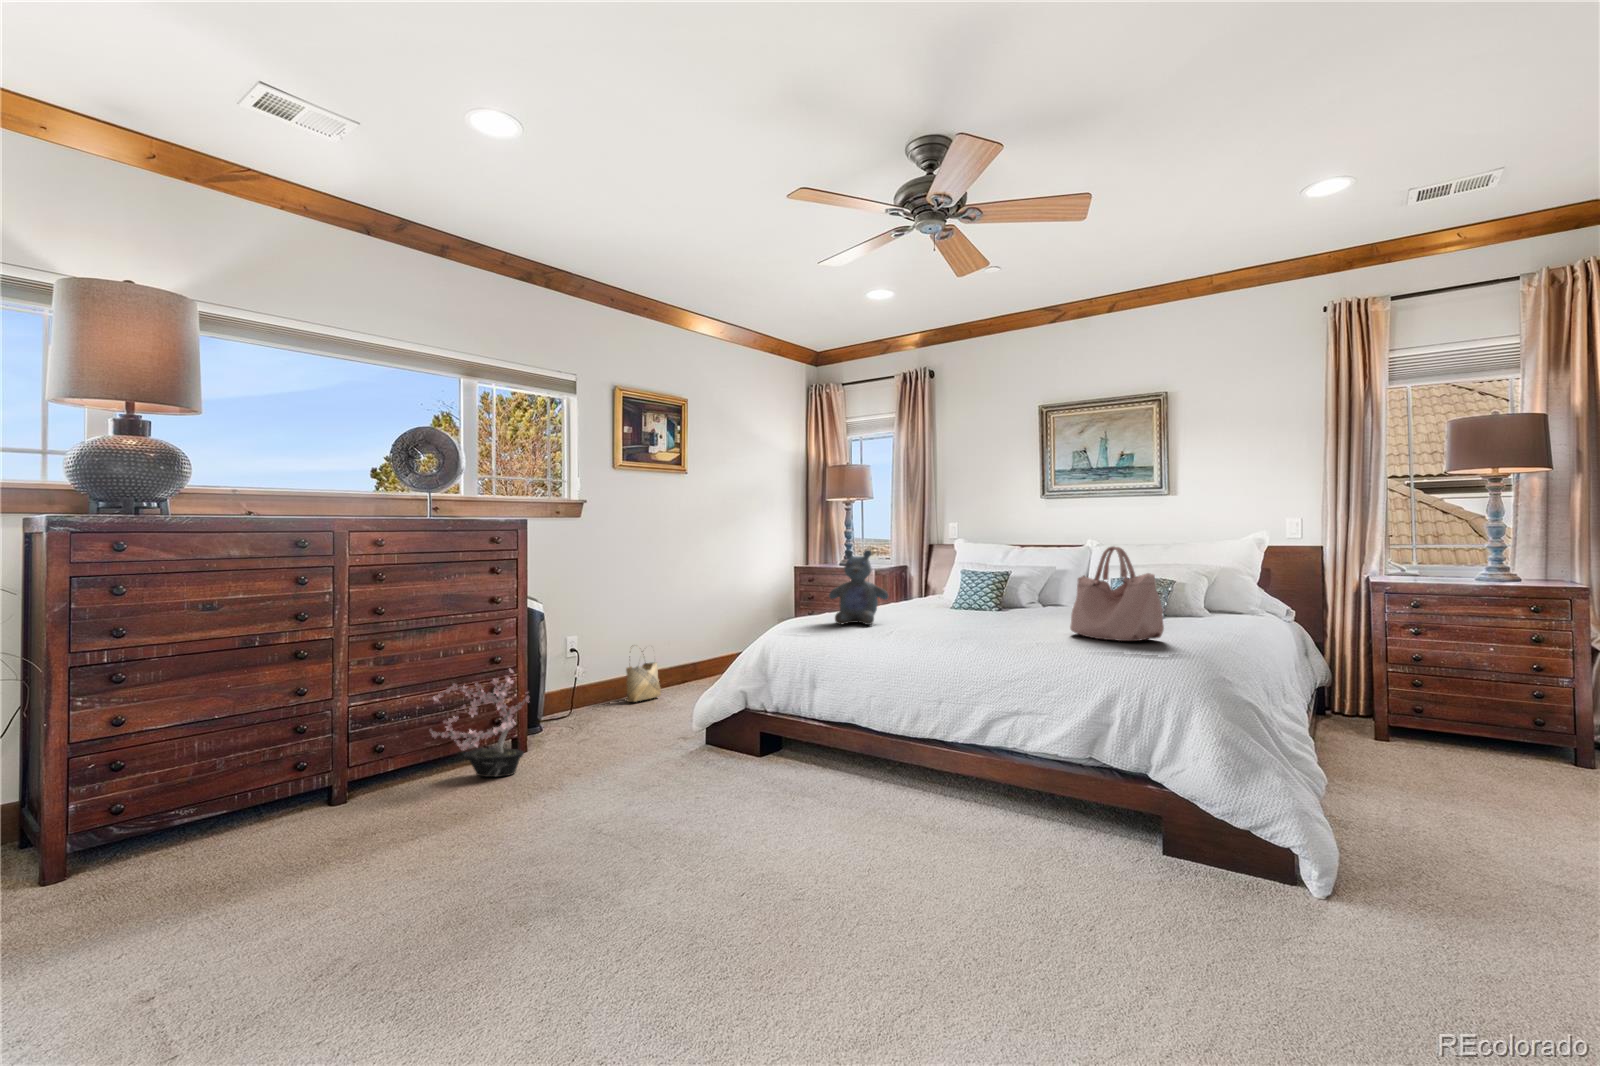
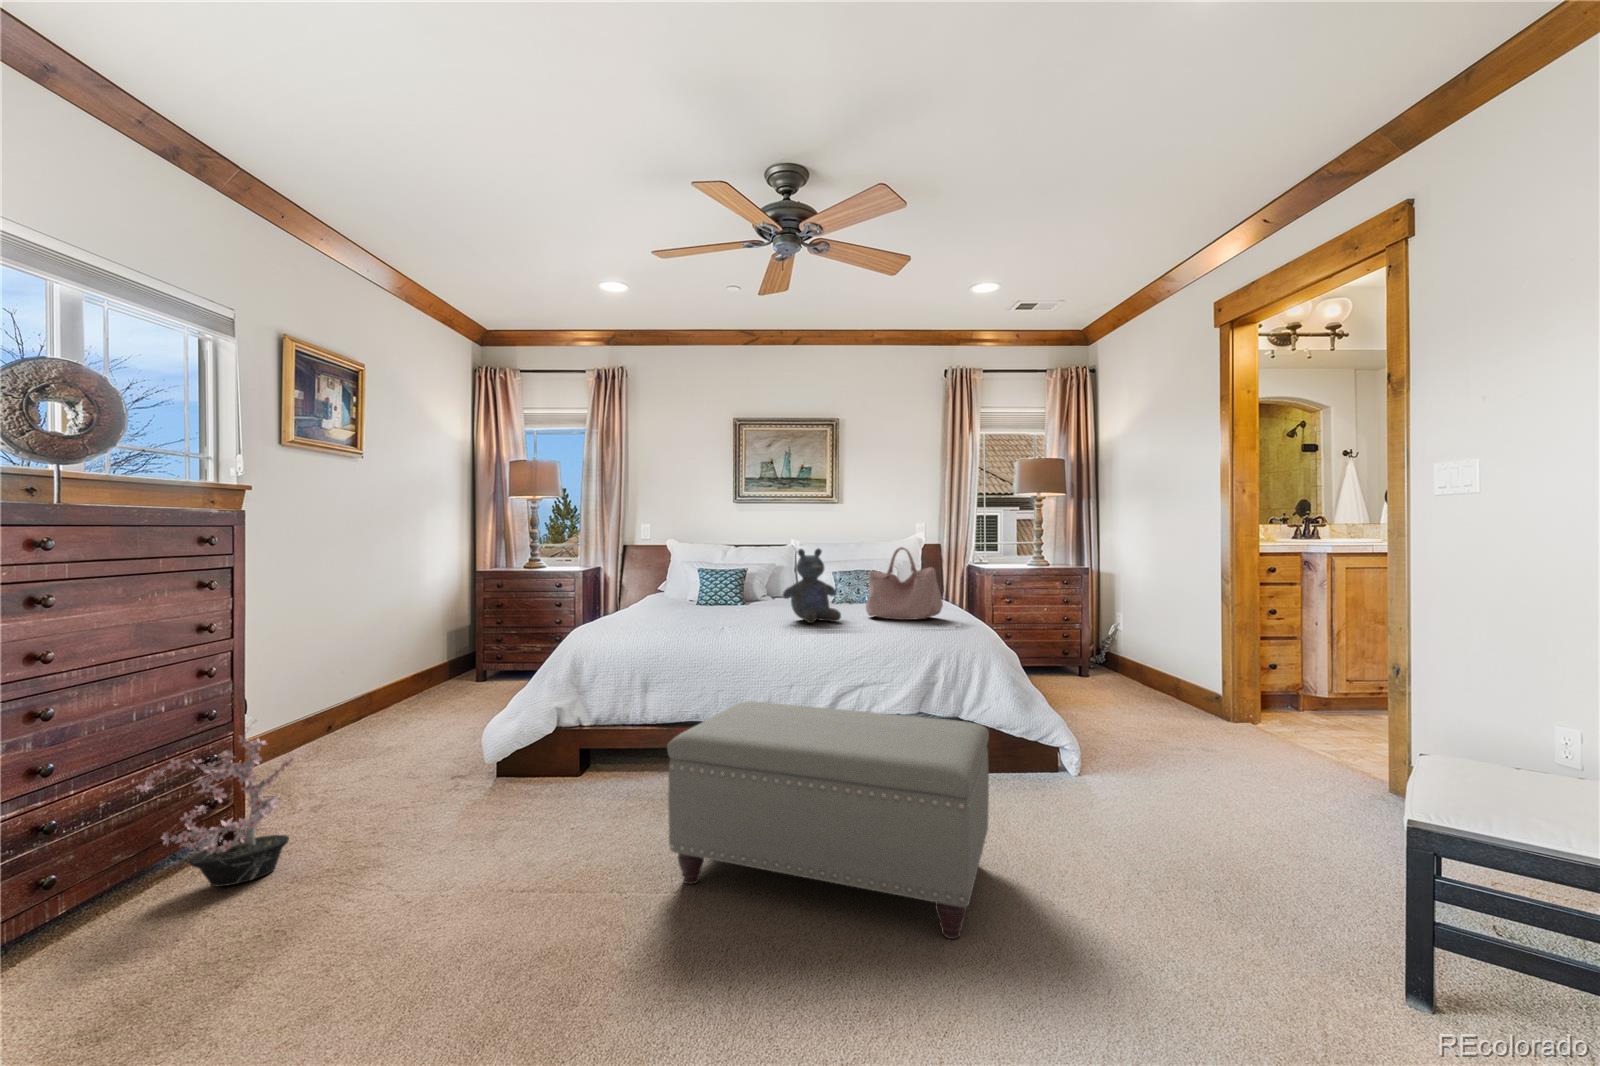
stuffed bear: present [829,550,888,625] -> present [783,549,841,623]
woven basket: present [626,651,661,702] -> none [306,674,352,751]
ottoman: none [690,705,1017,1017] -> present [667,701,989,939]

